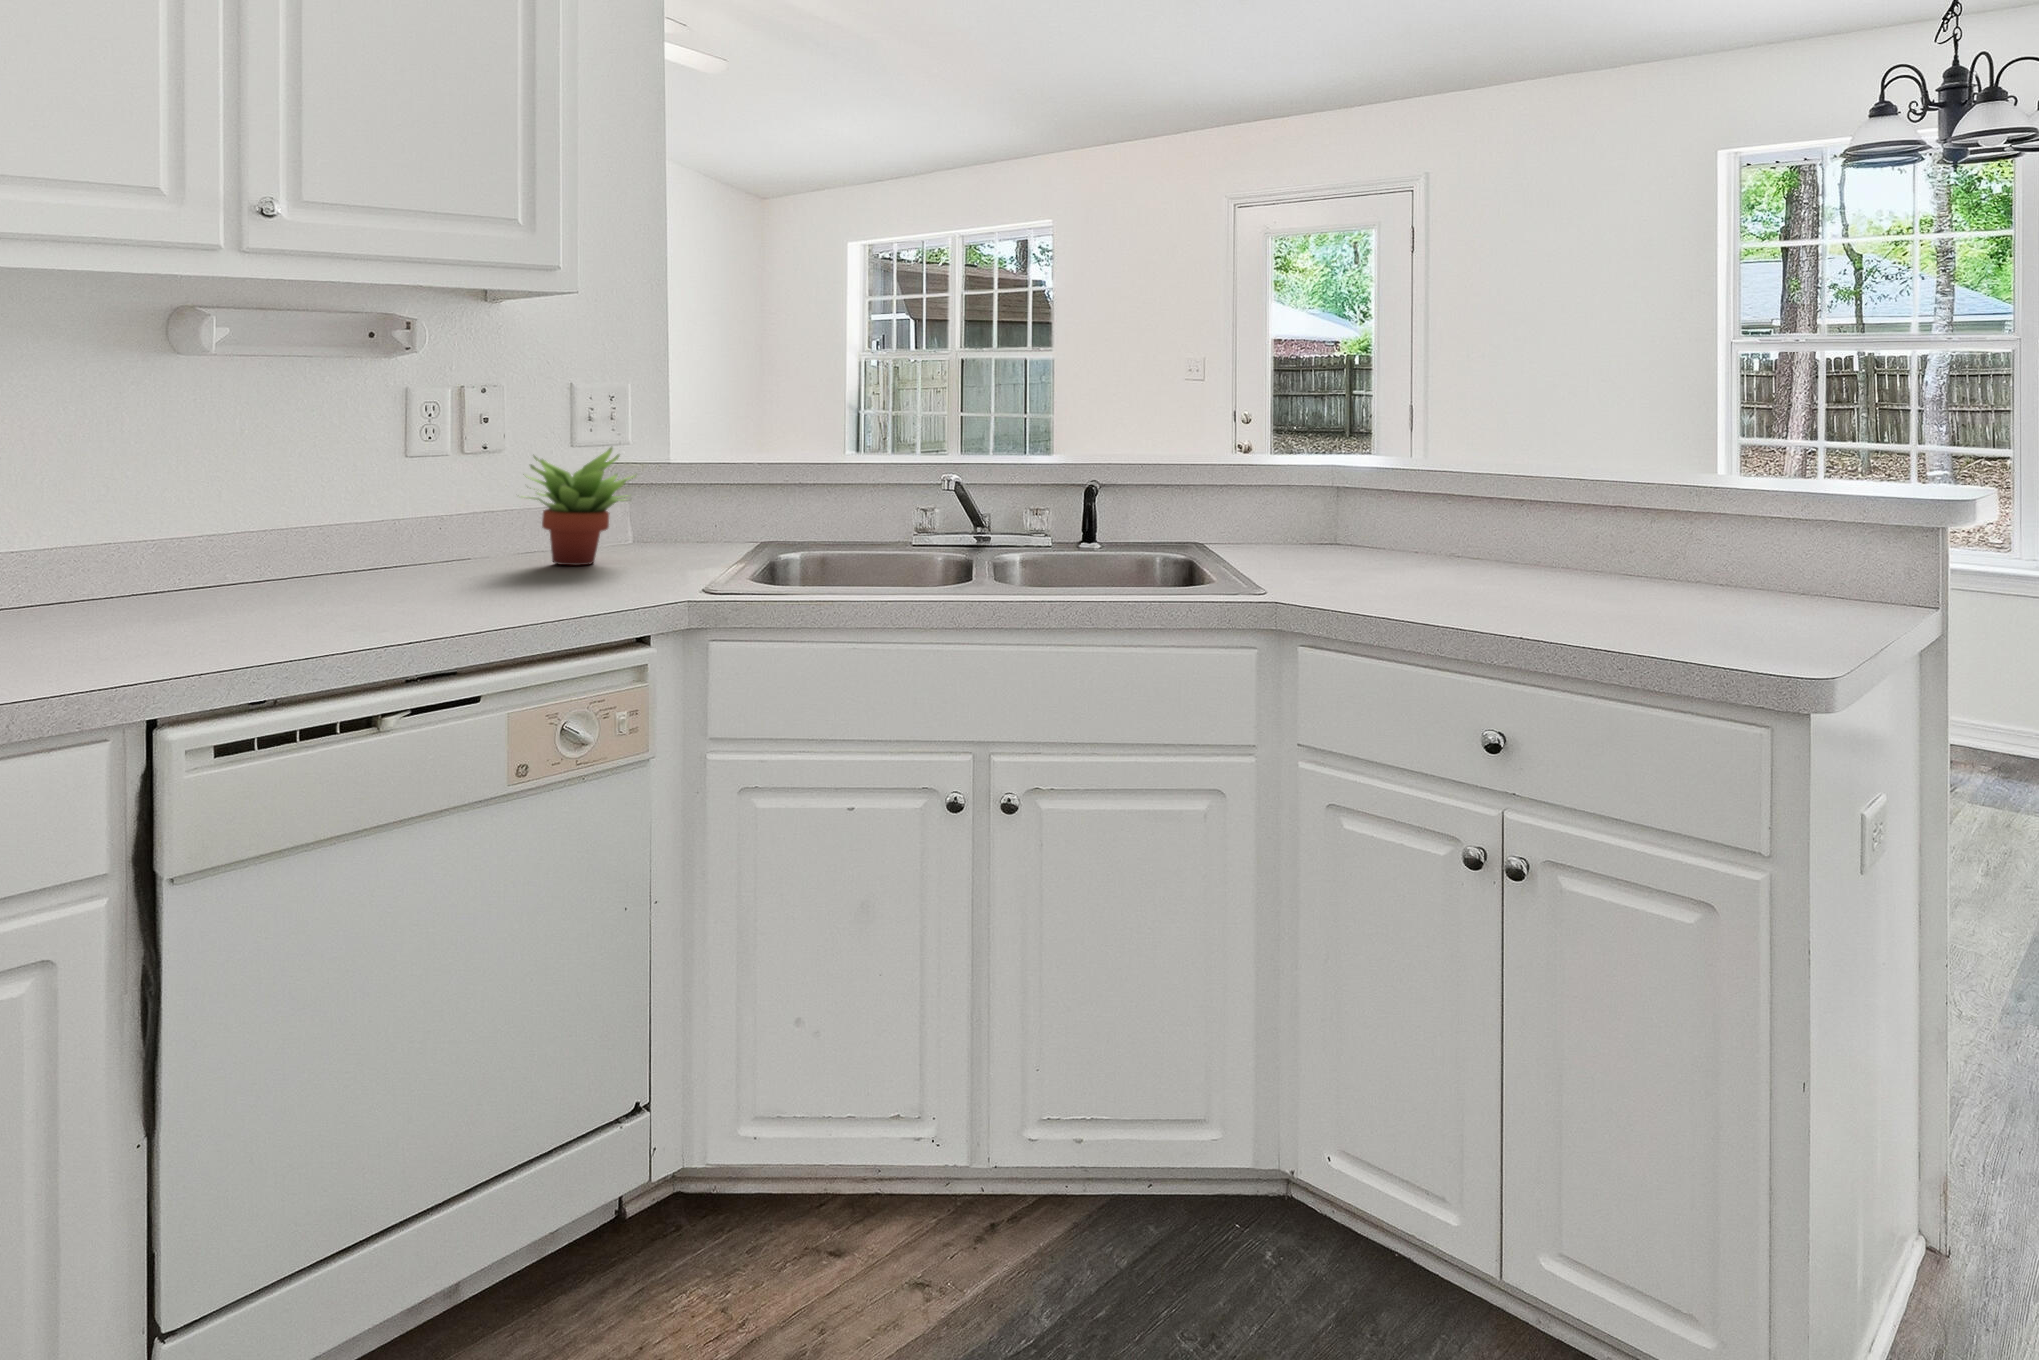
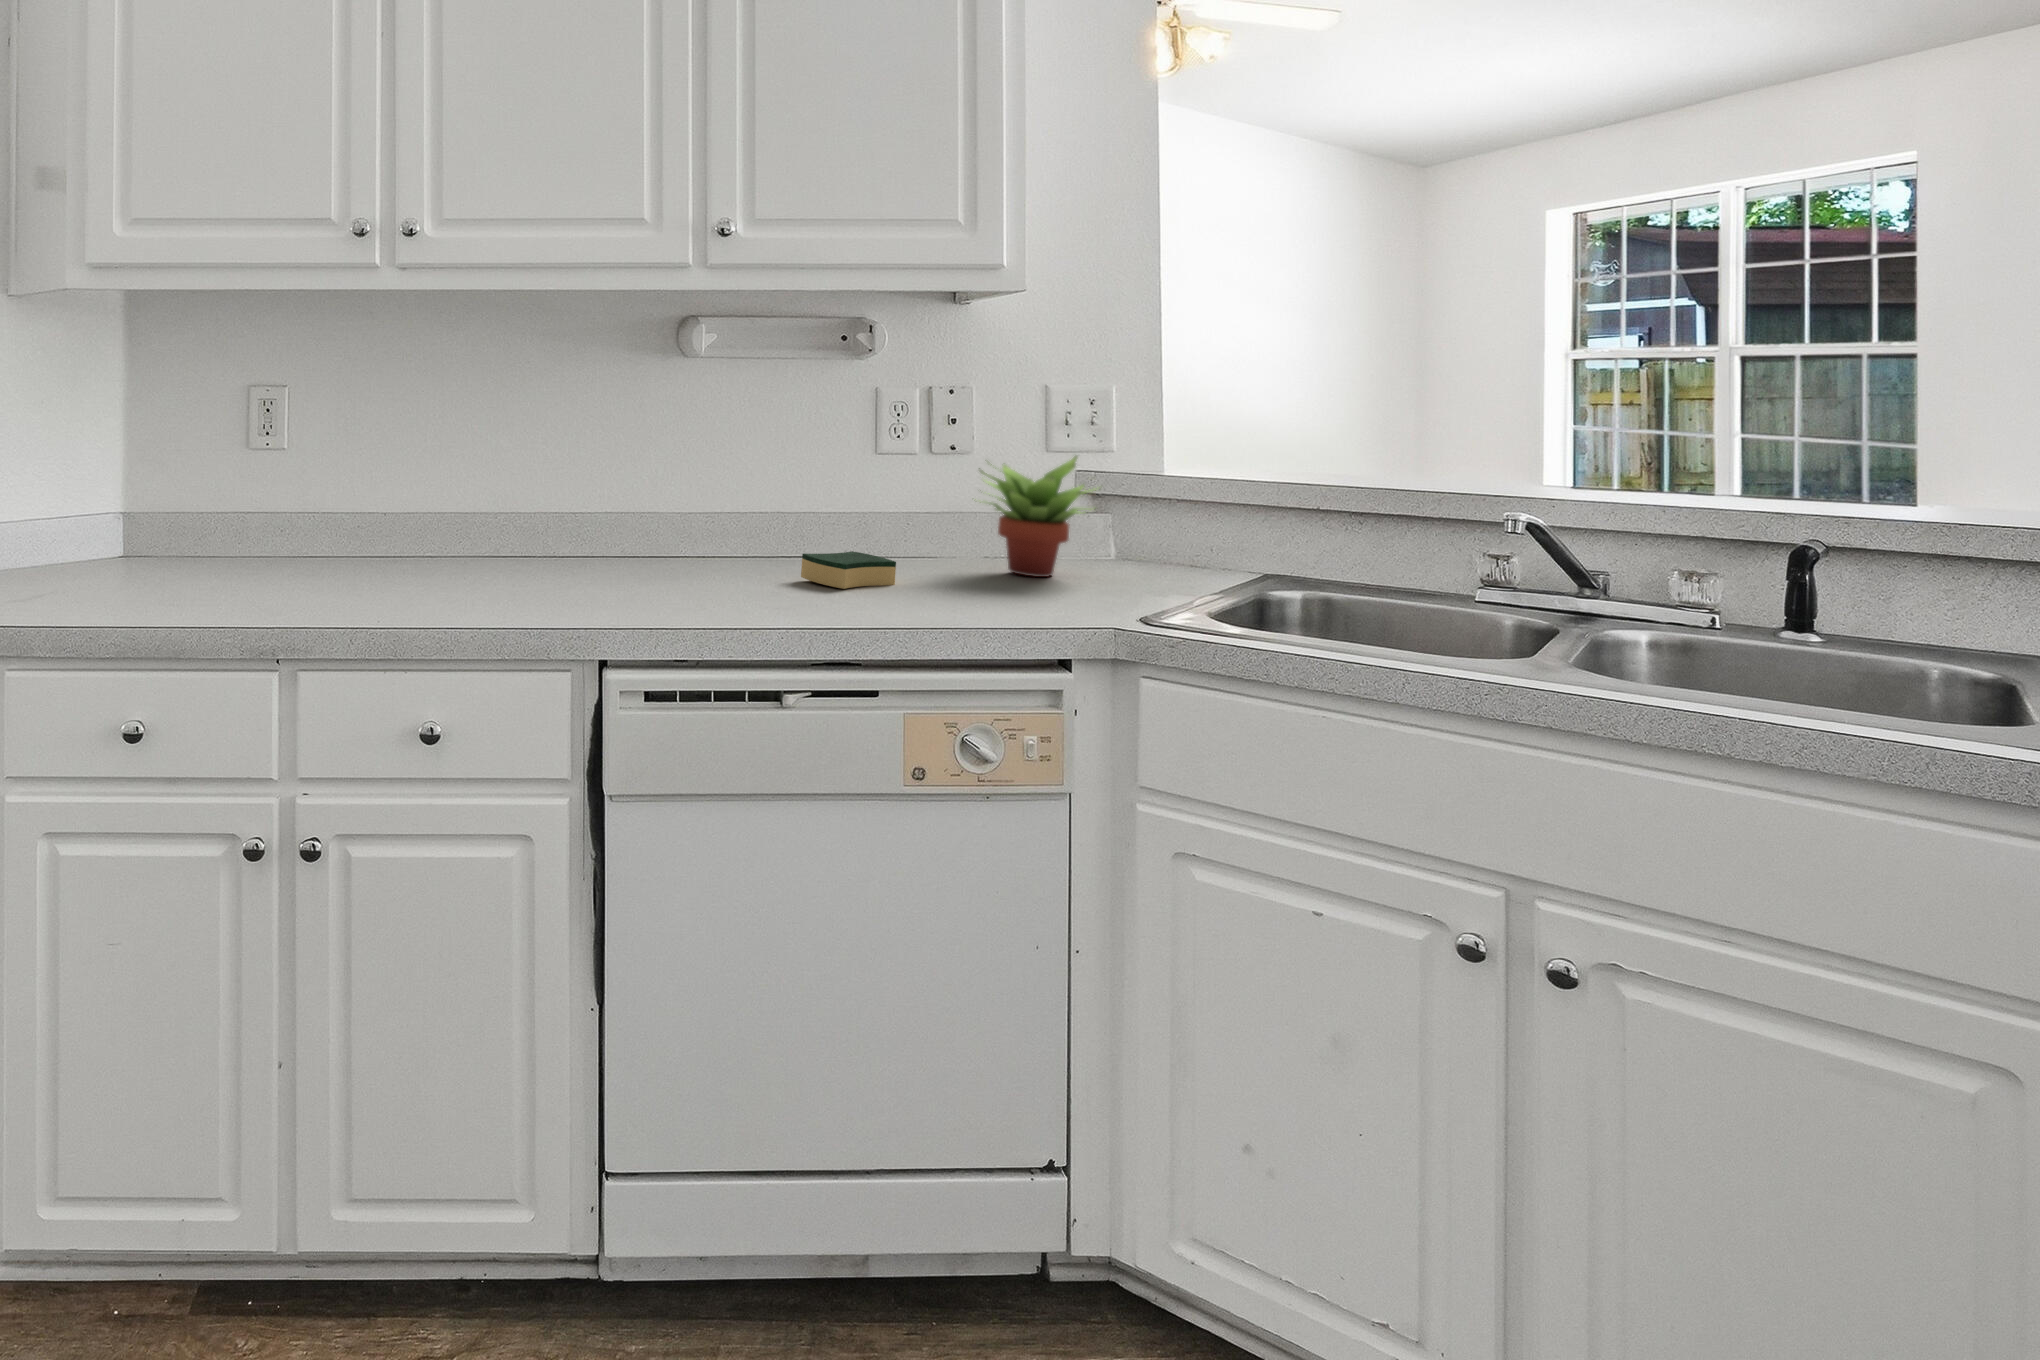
sponge: none [350,560,455,599] -> present [801,551,896,589]

